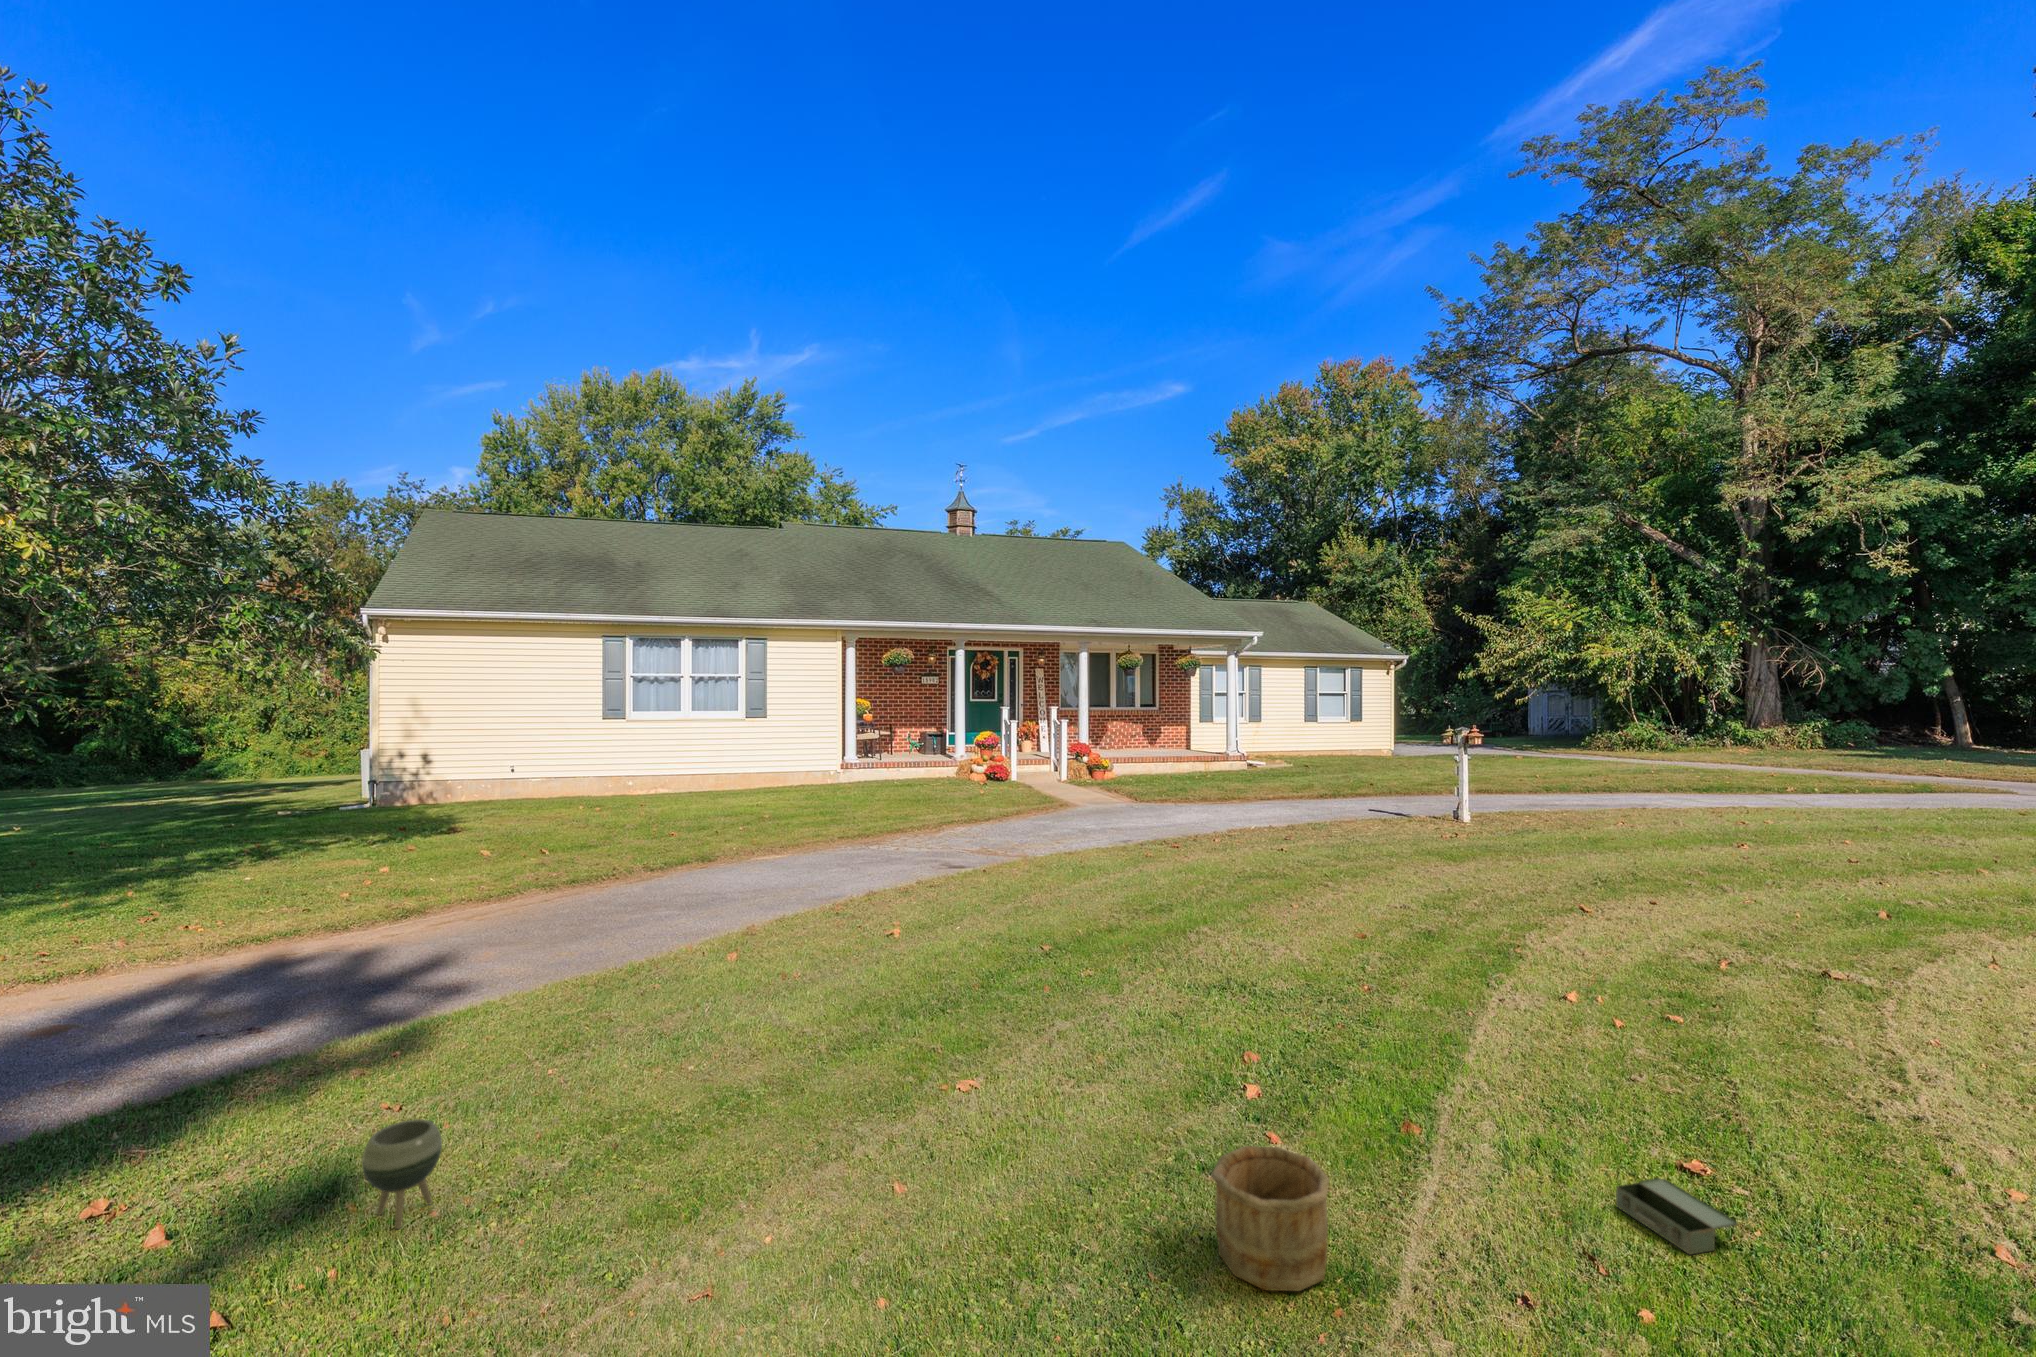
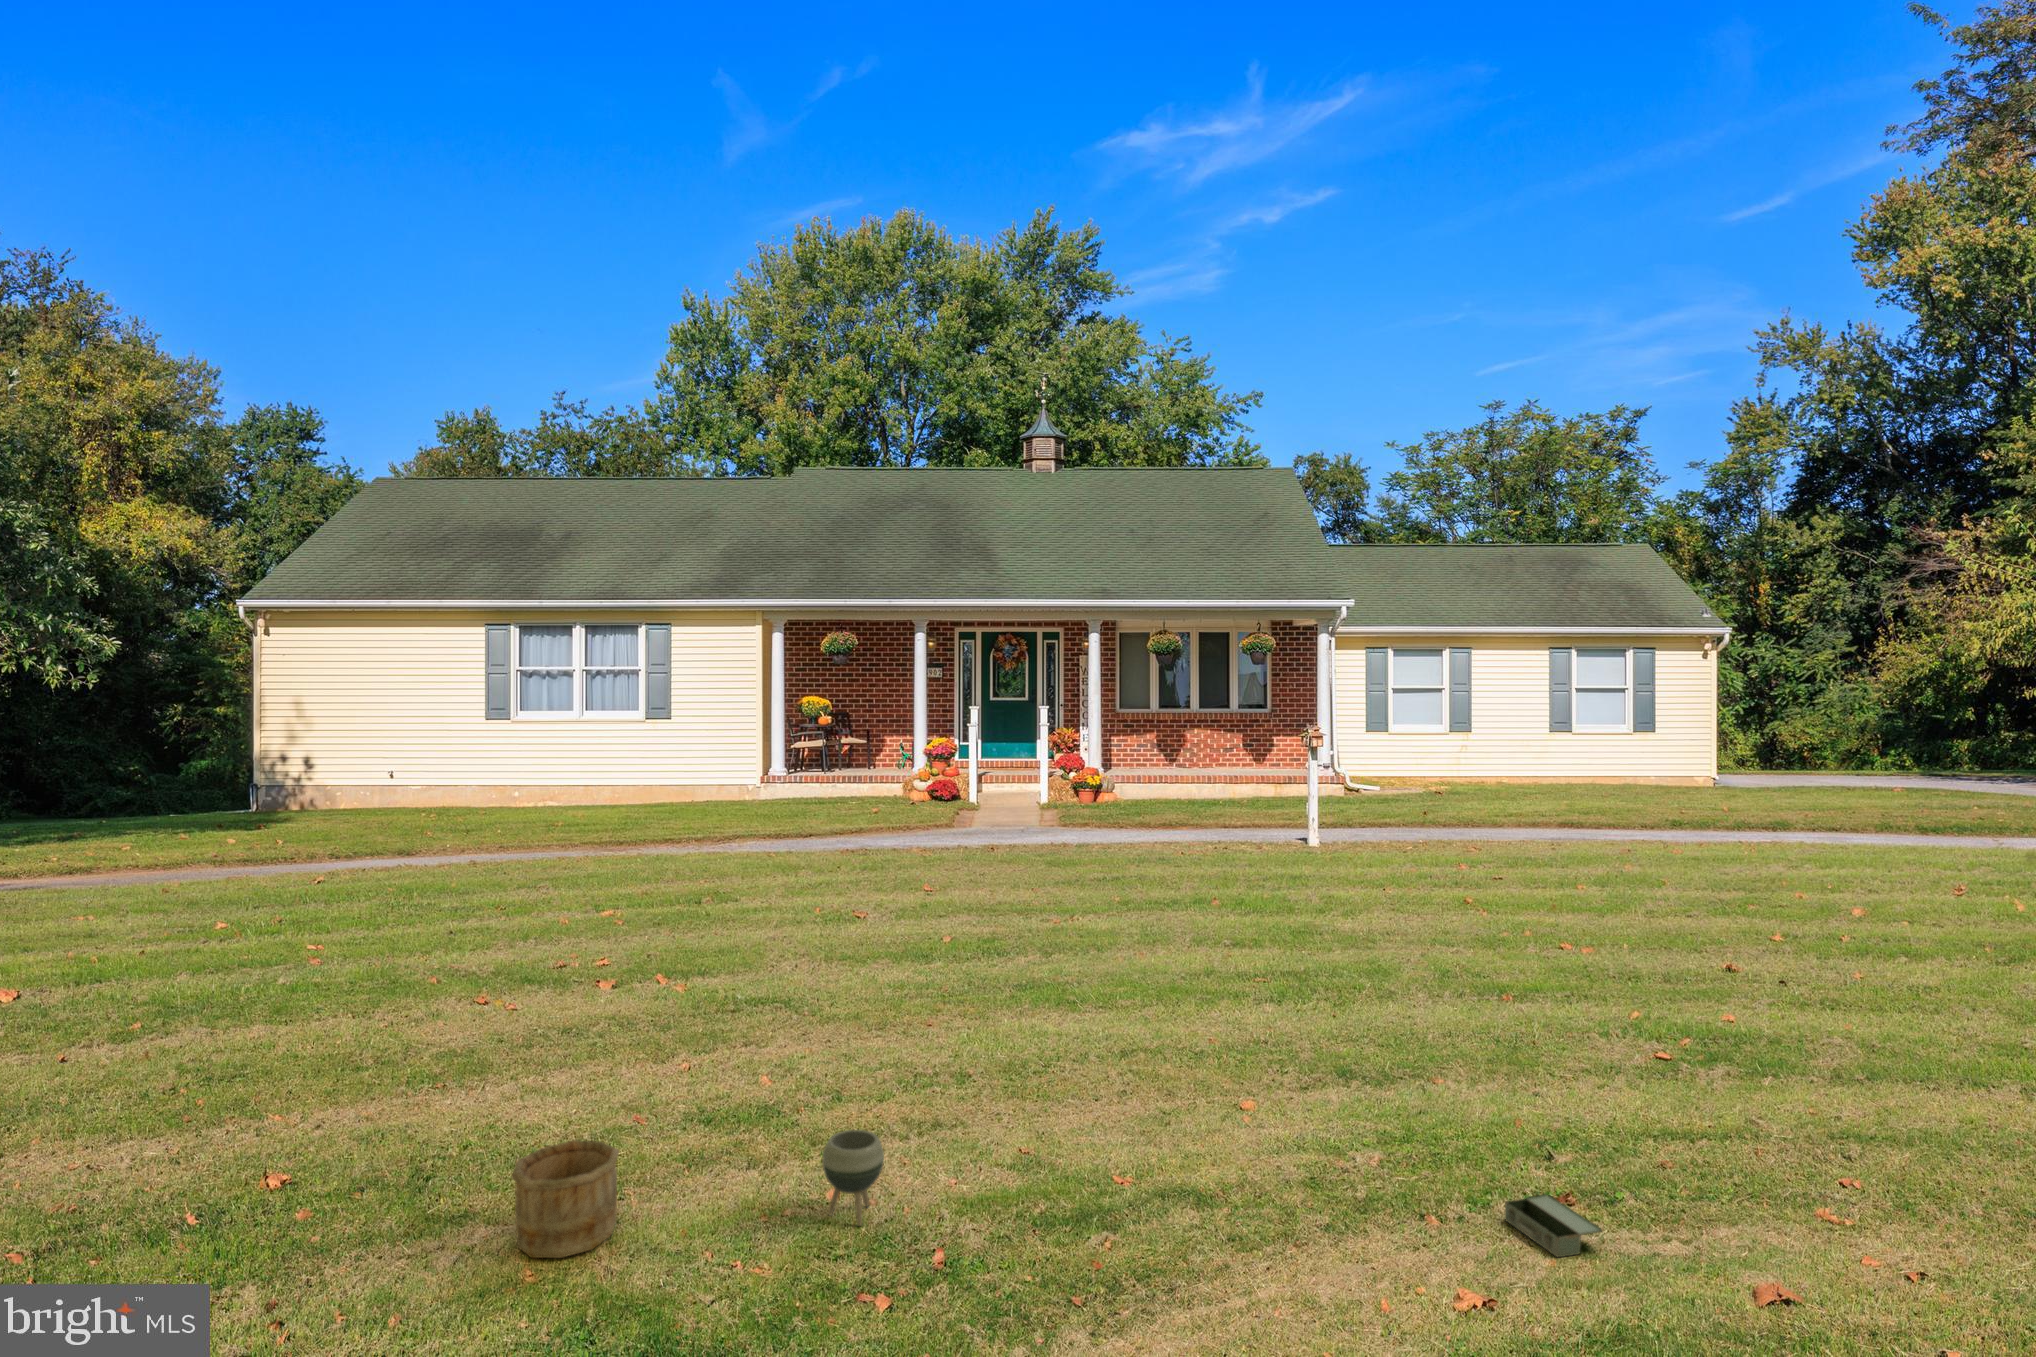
planter: present [362,1119,442,1229] -> present [822,1130,884,1226]
wooden bucket: present [1211,1146,1329,1291] -> present [512,1140,619,1258]

